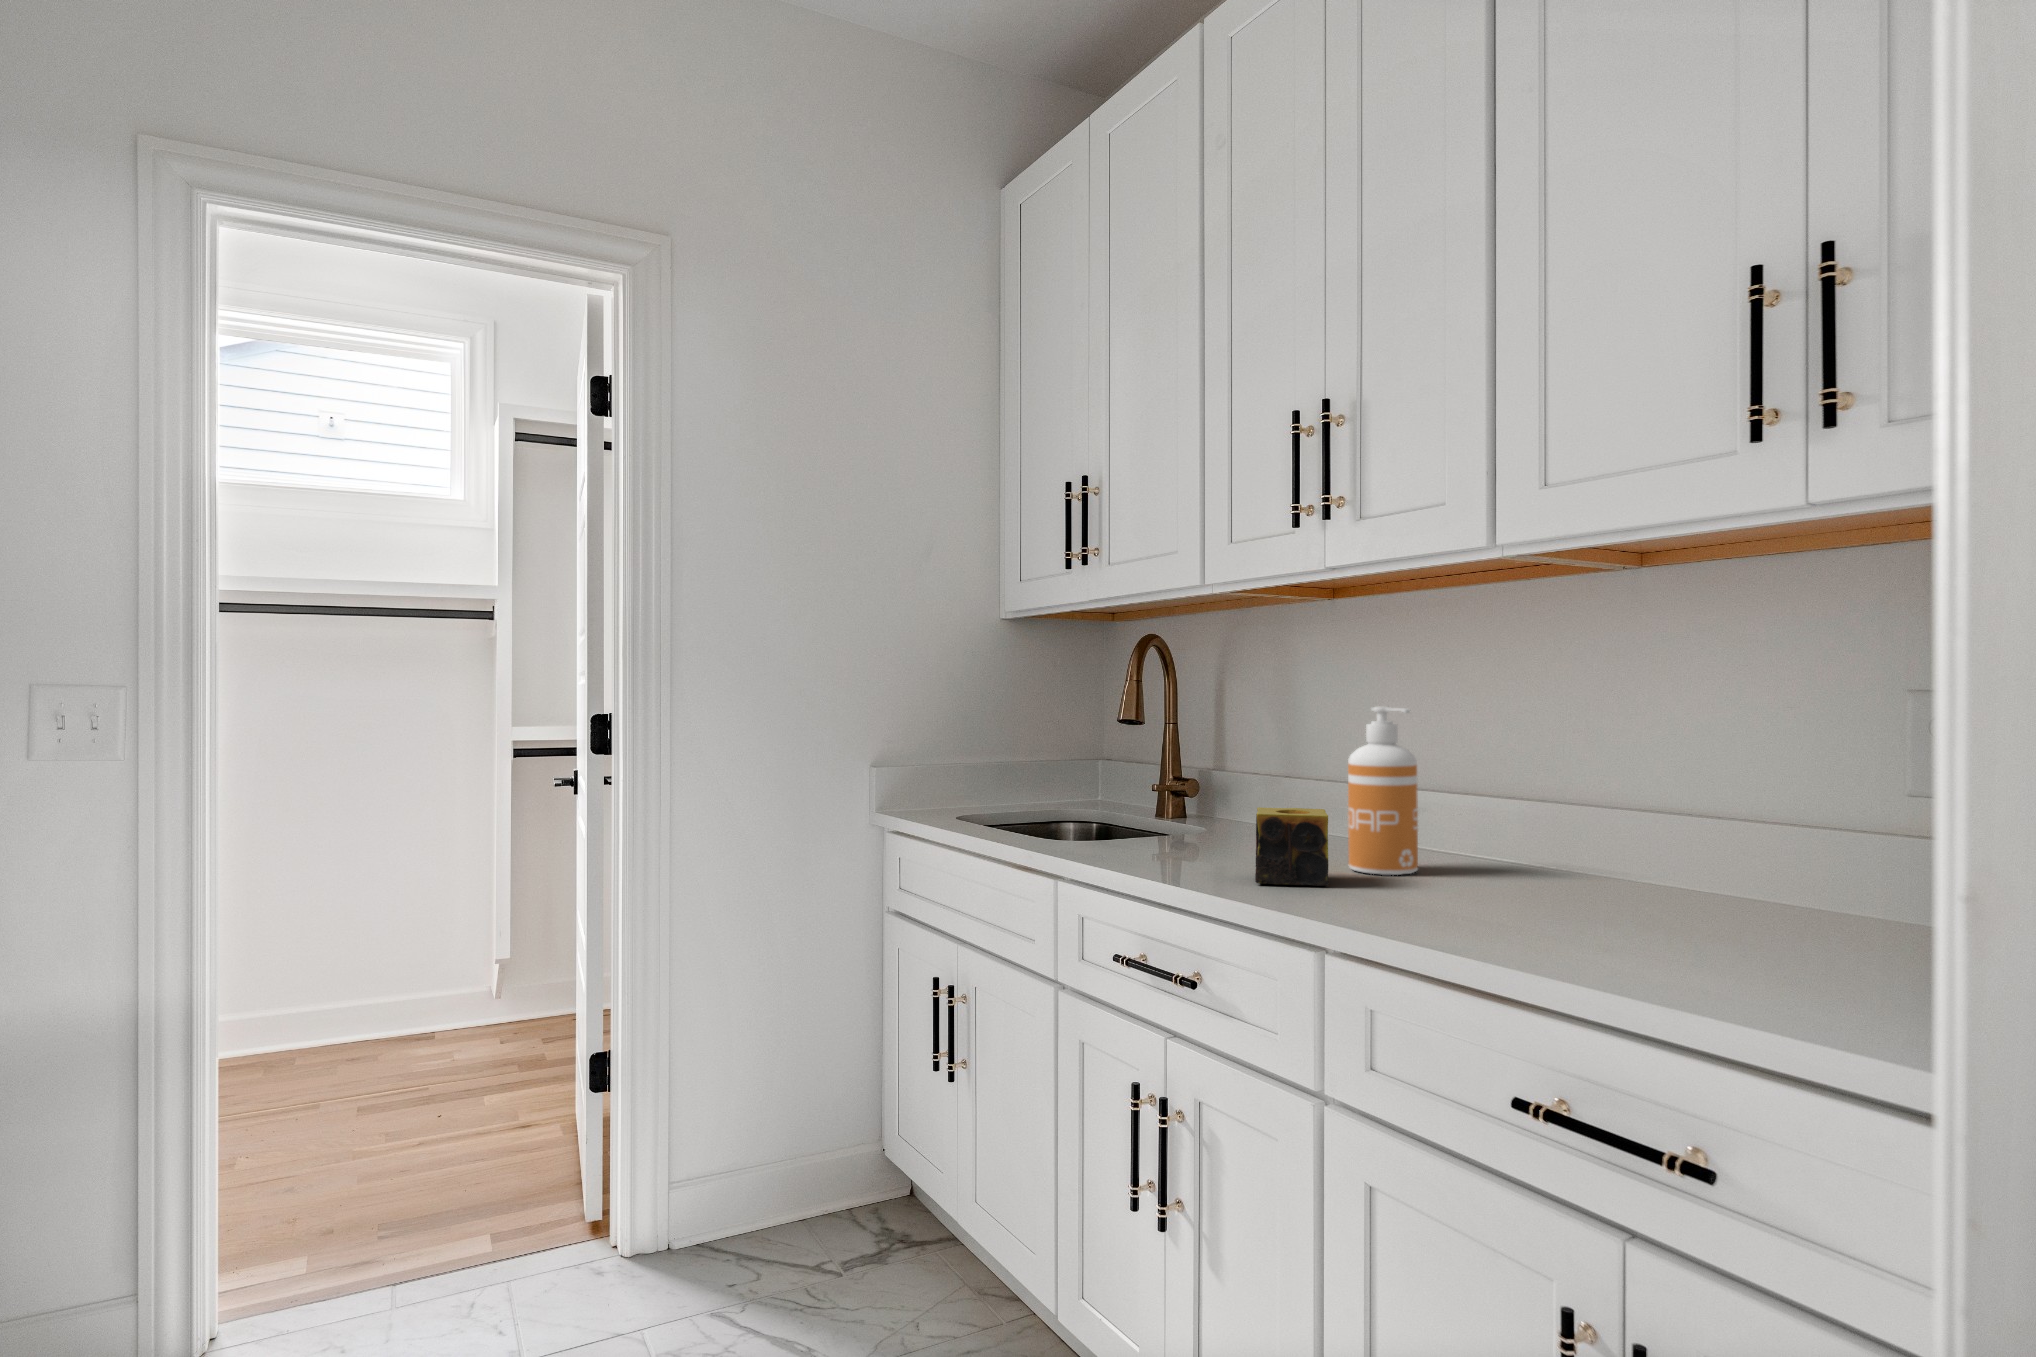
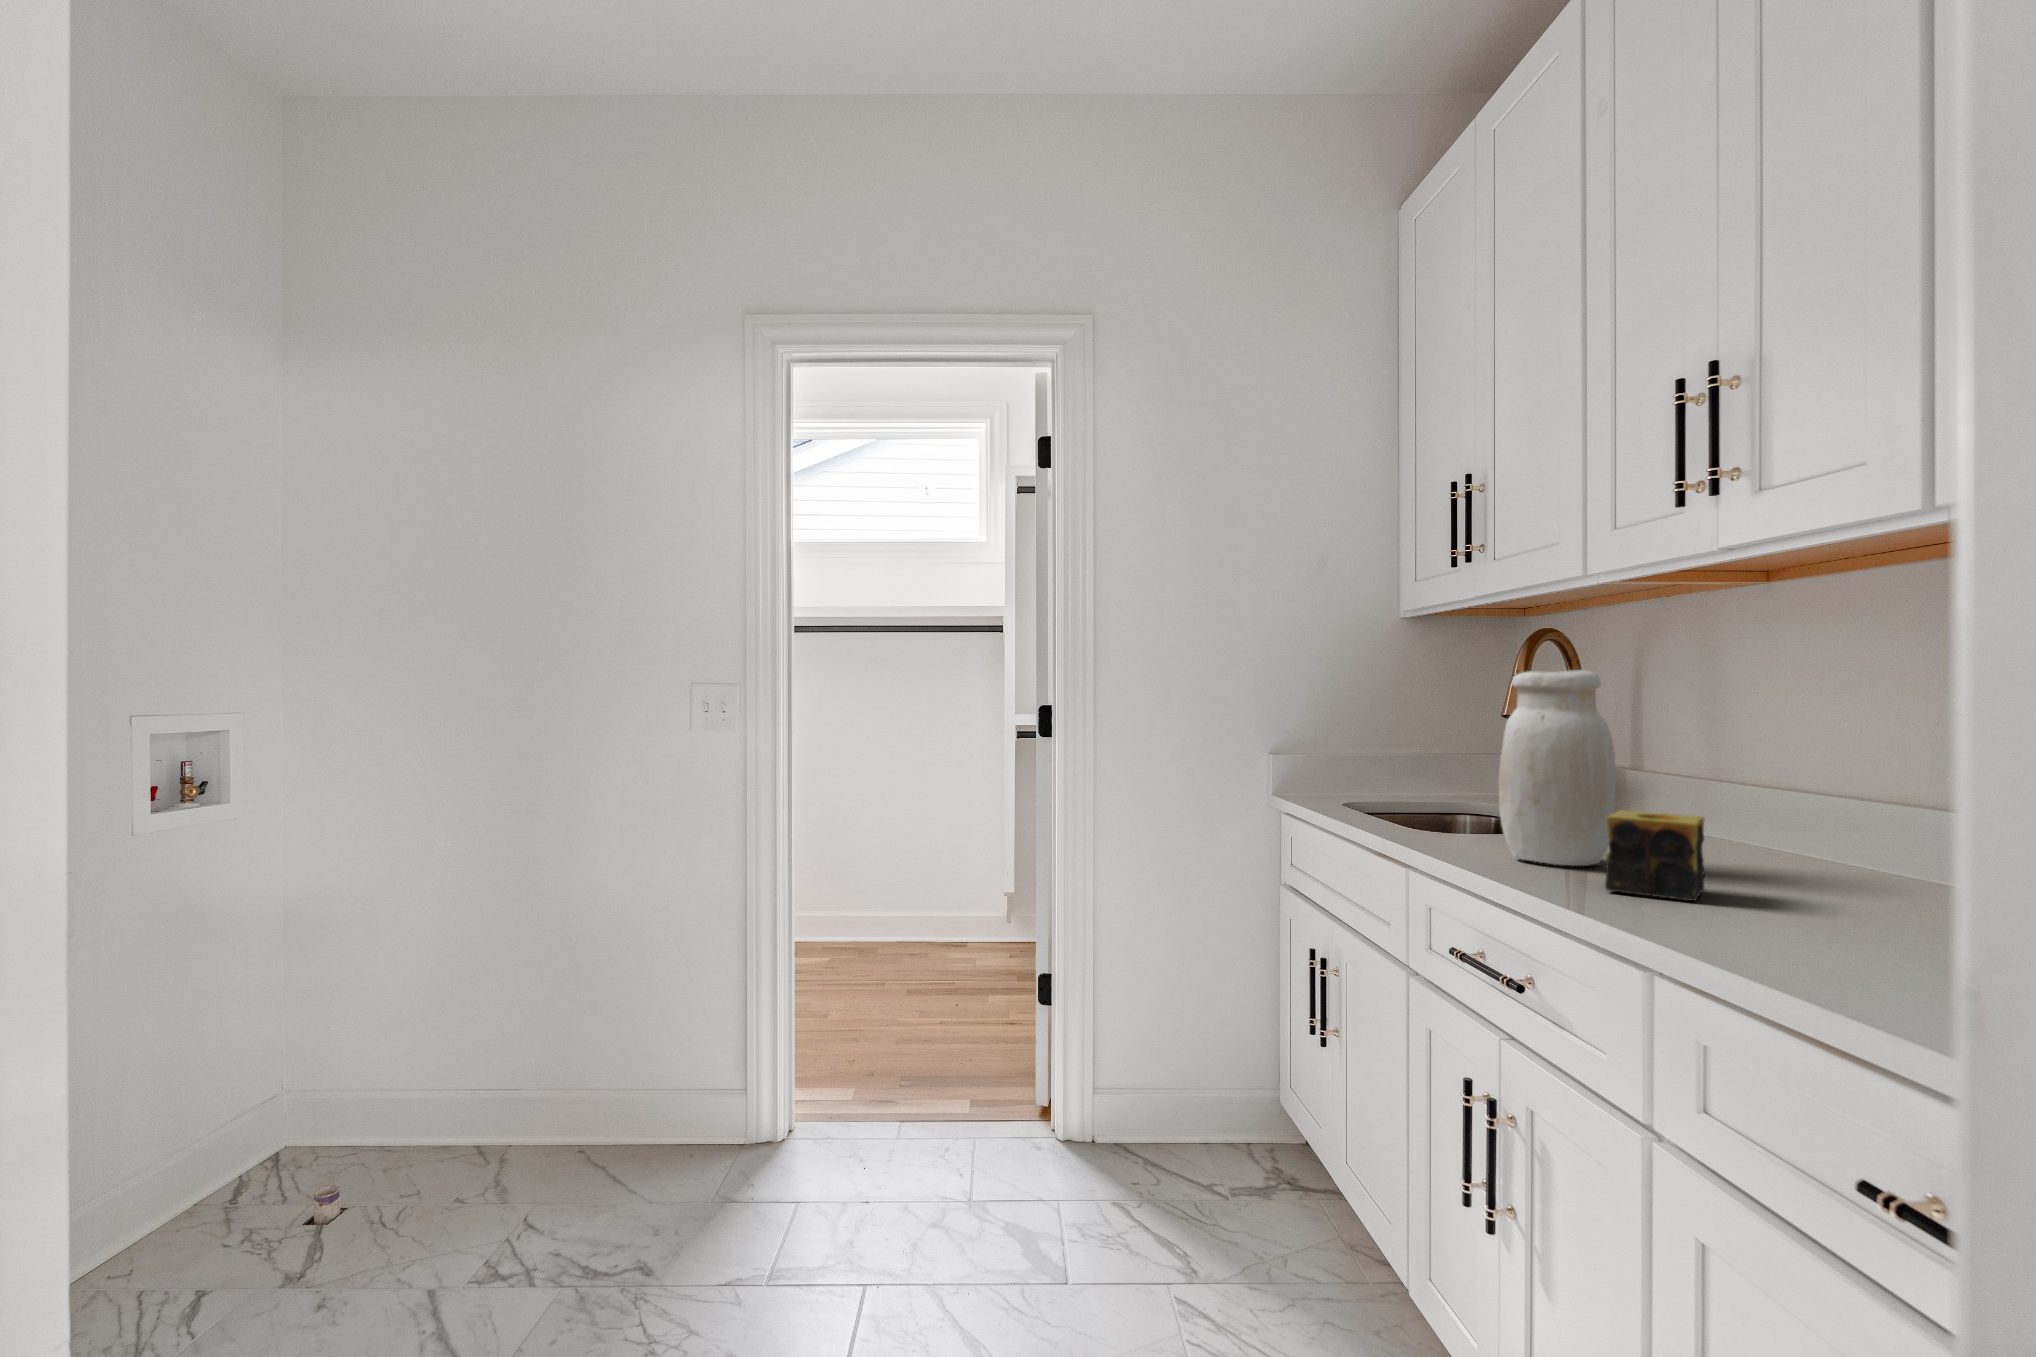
jar: none [1143,677,1243,864] -> present [1498,670,1616,866]
soap dispenser: present [1348,707,1418,875] -> none [1747,704,1843,899]

